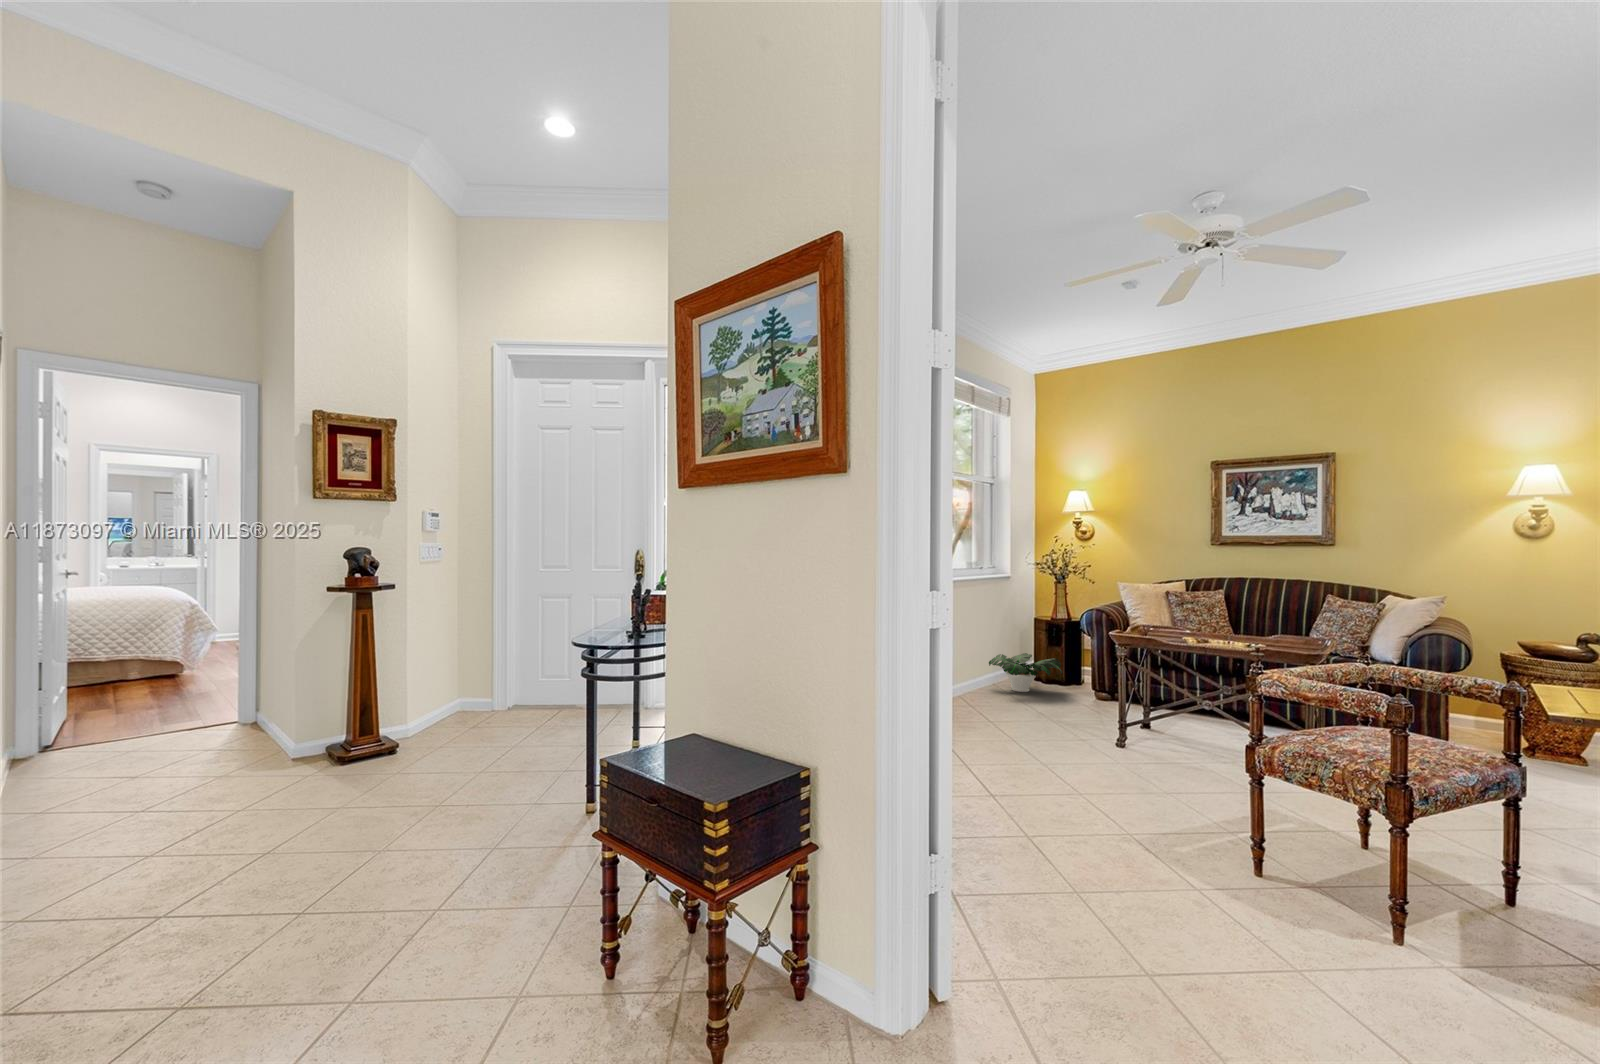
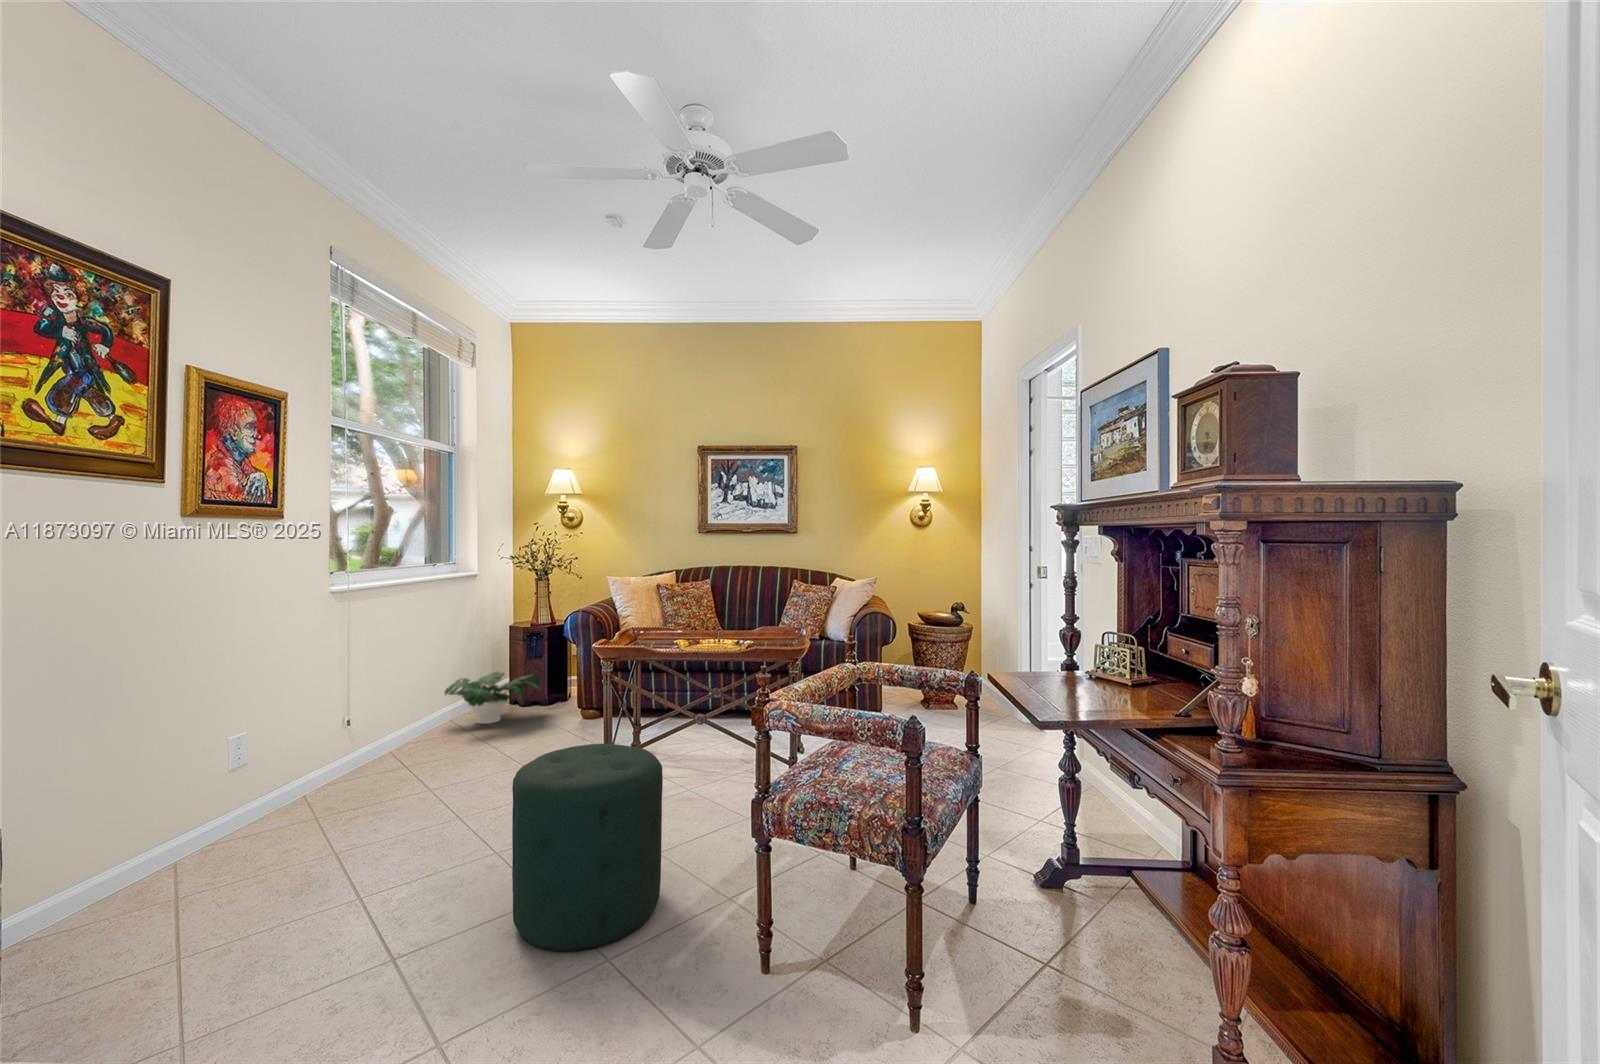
ottoman: none [1062,696,1172,829] -> present [512,744,663,952]

